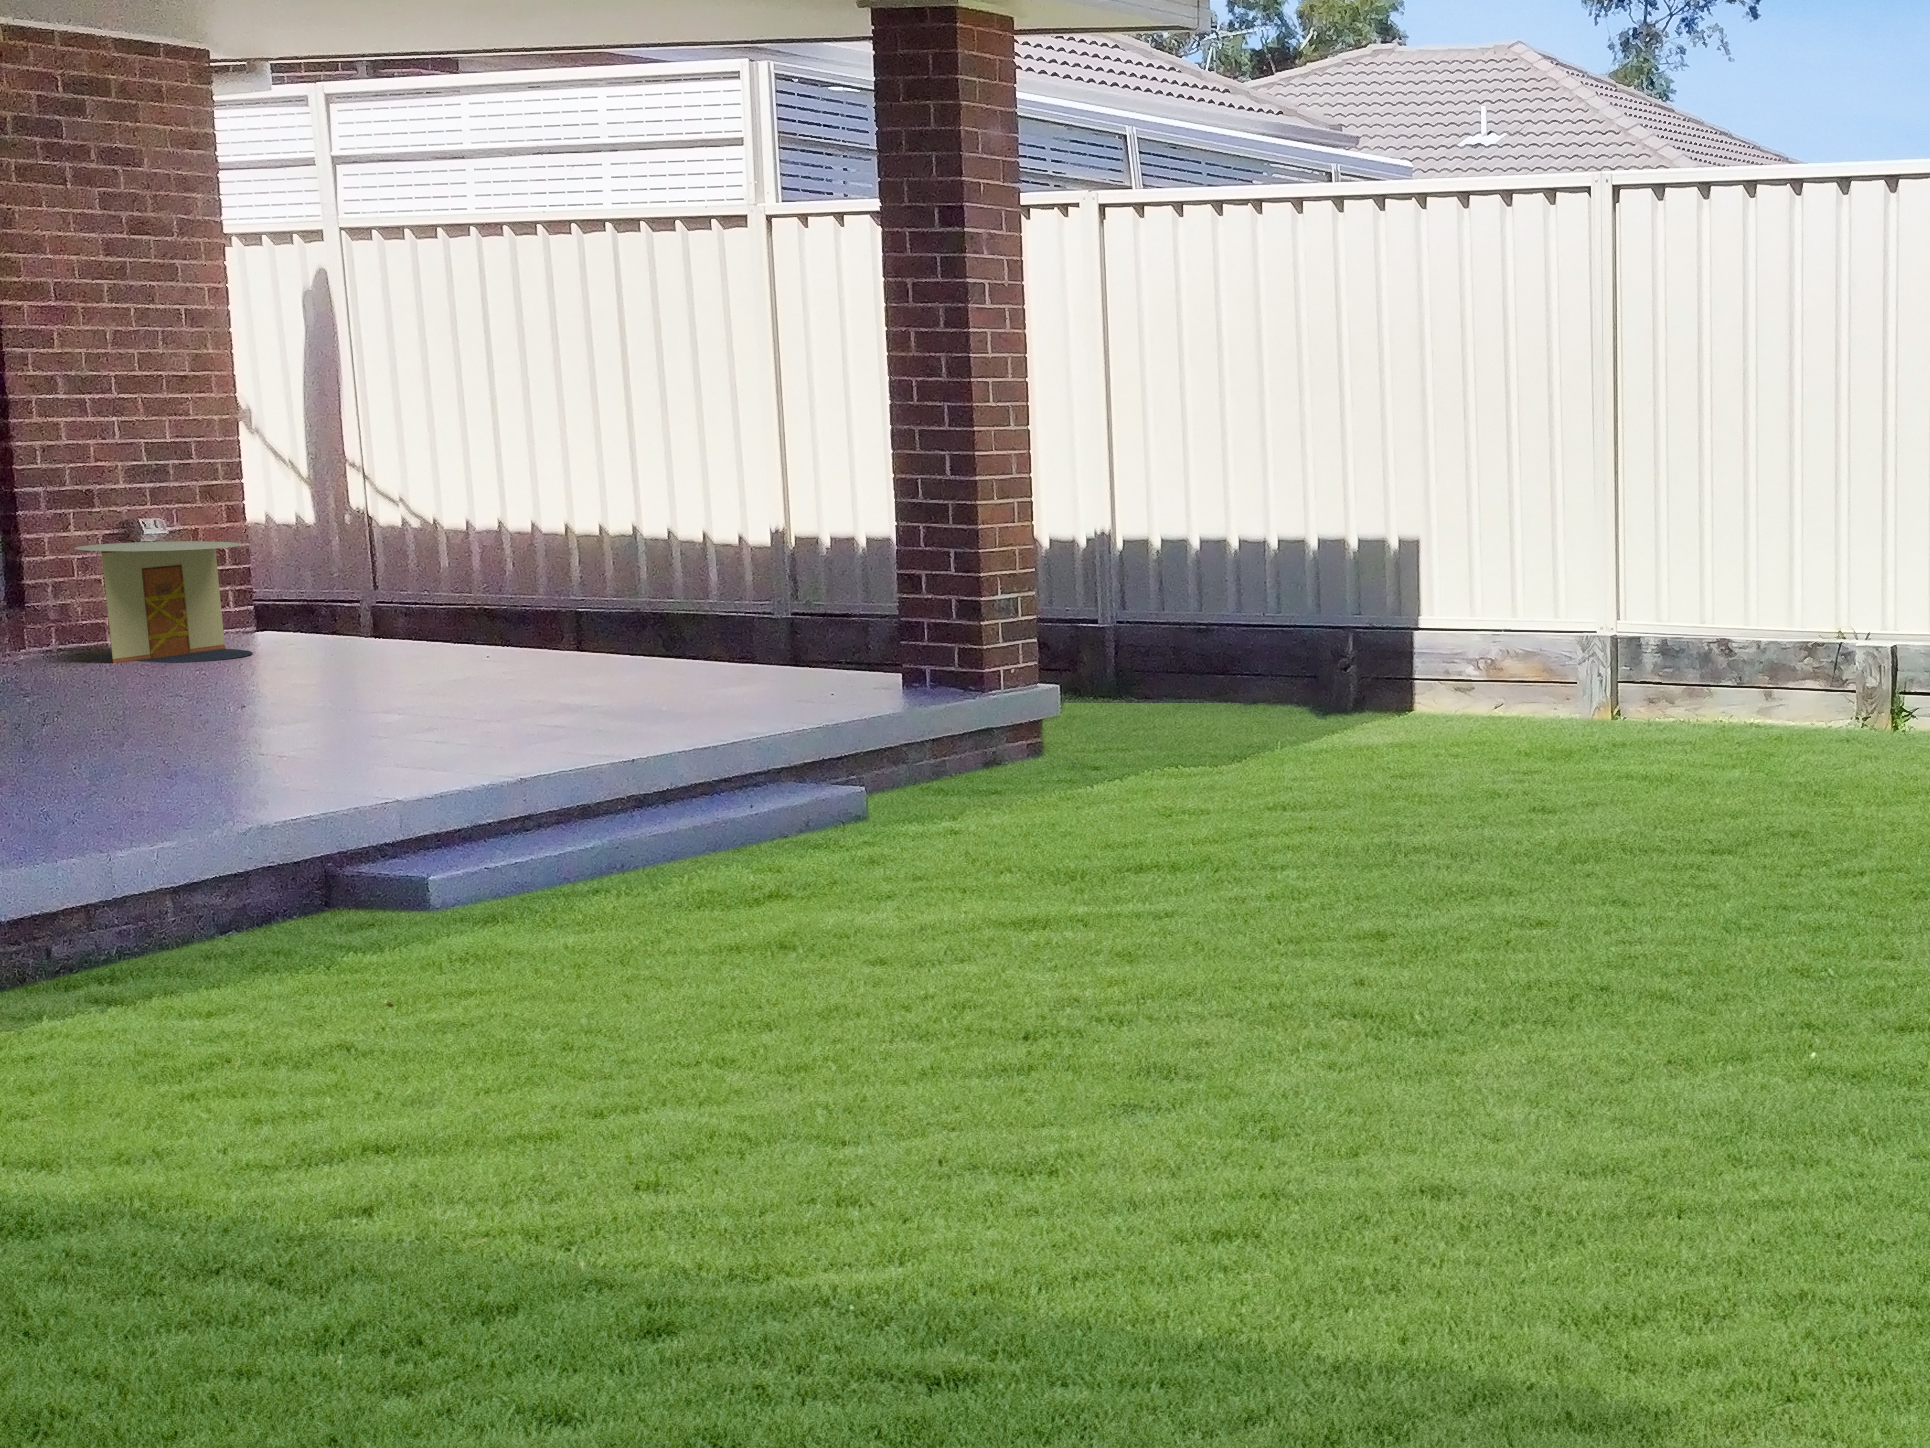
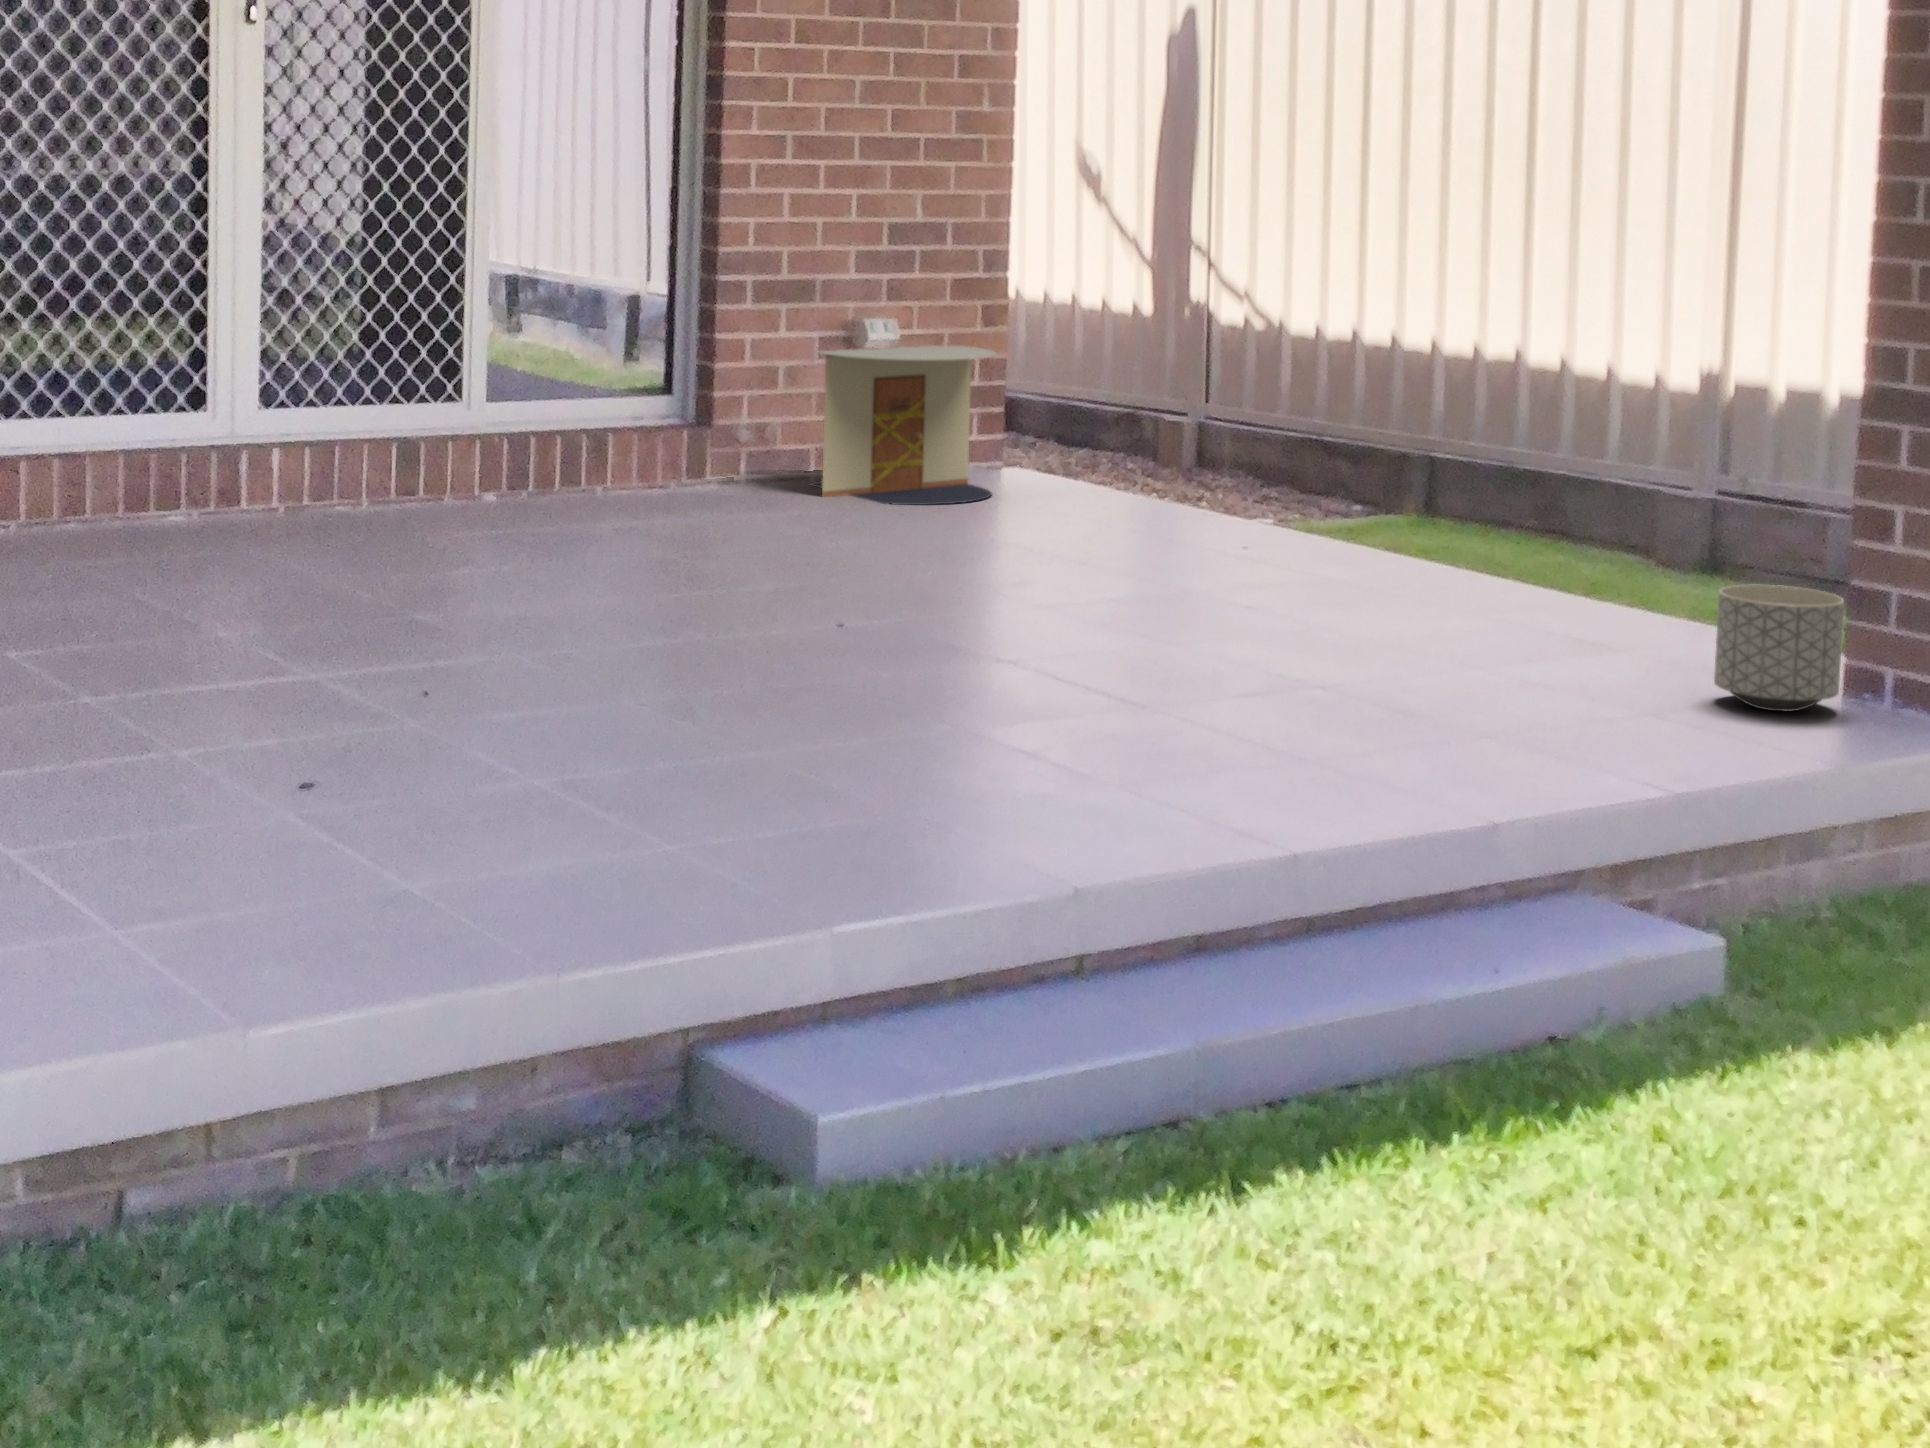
planter: none [823,628,898,700] -> present [1714,585,1844,711]

